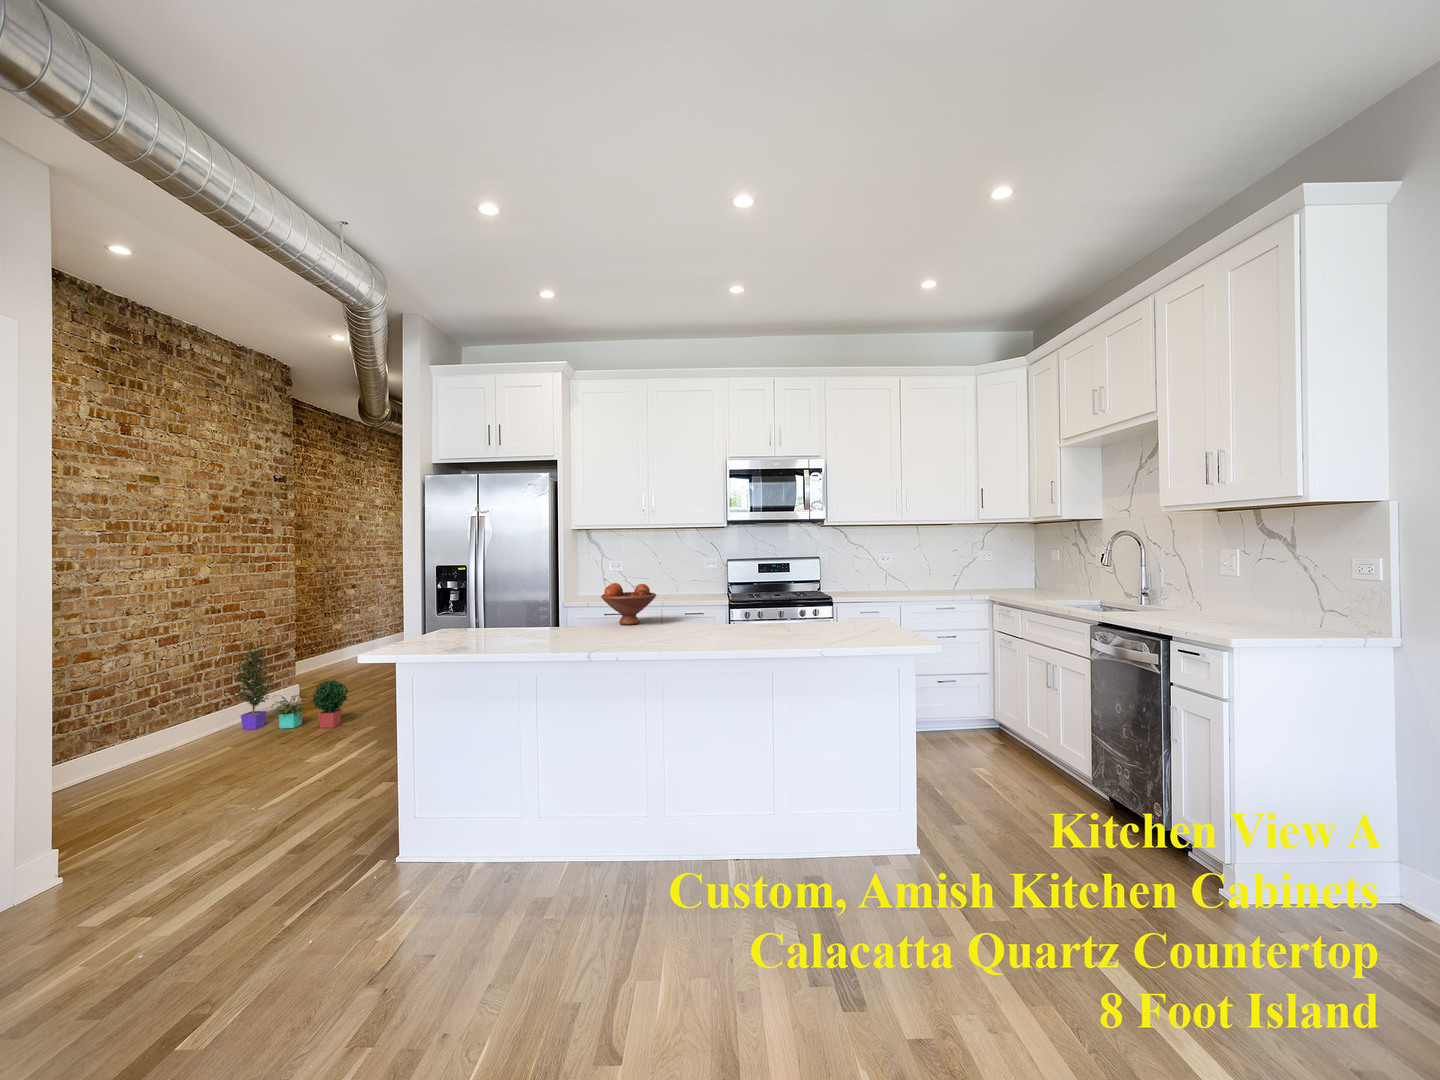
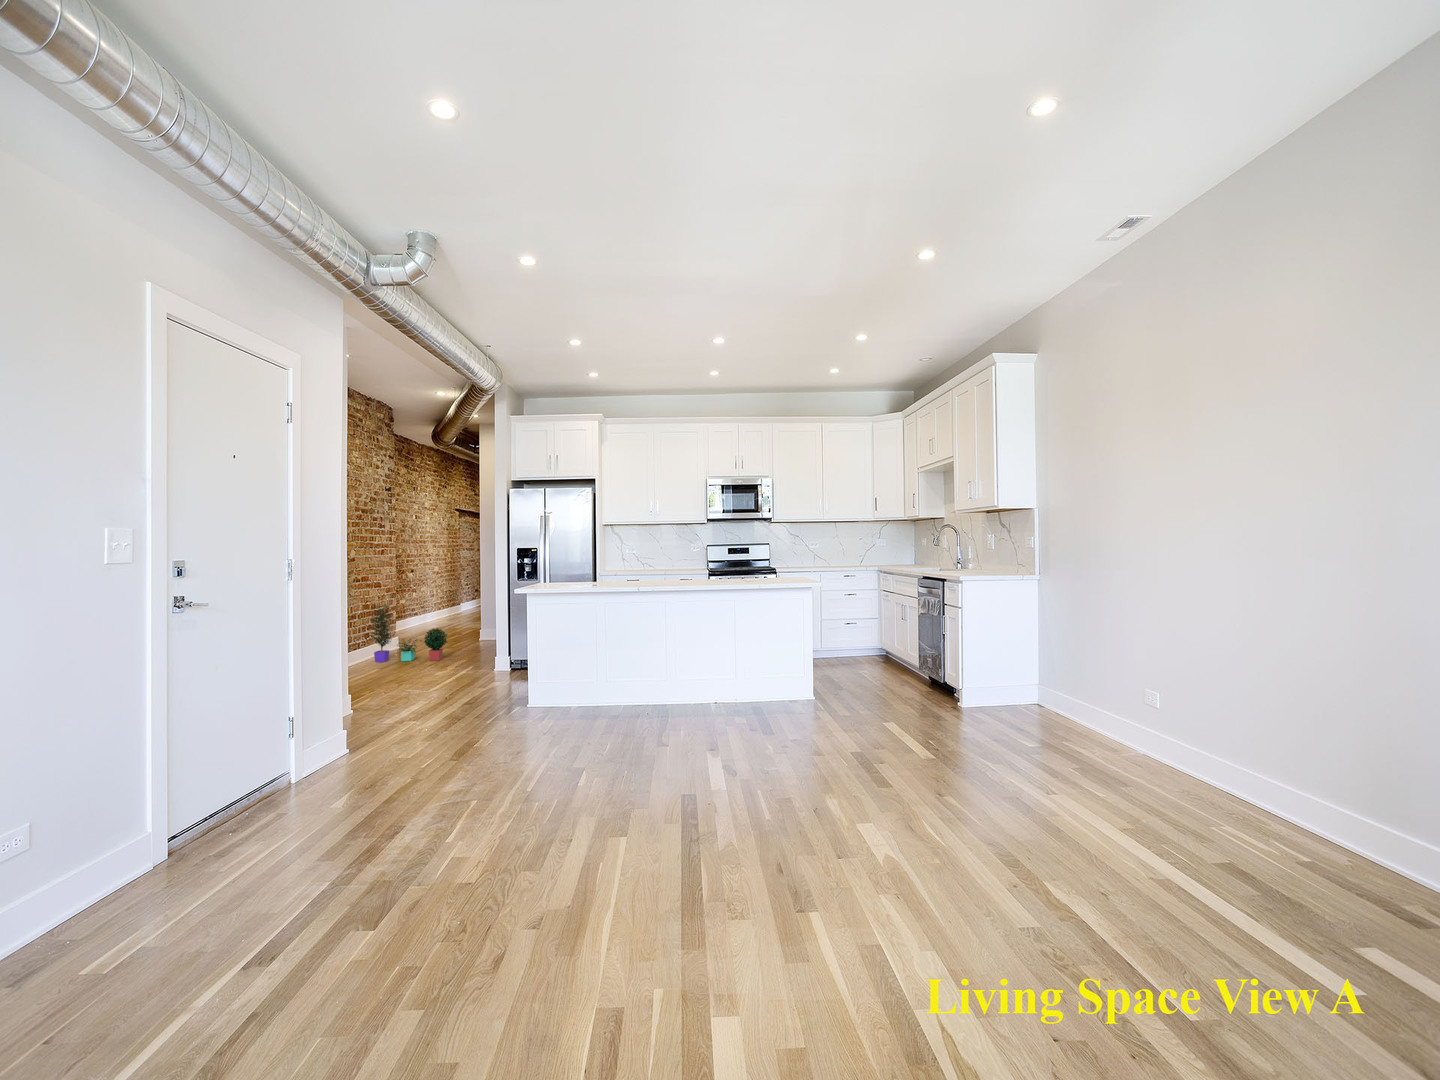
fruit bowl: present [601,583,656,625] -> none [636,556,670,581]

